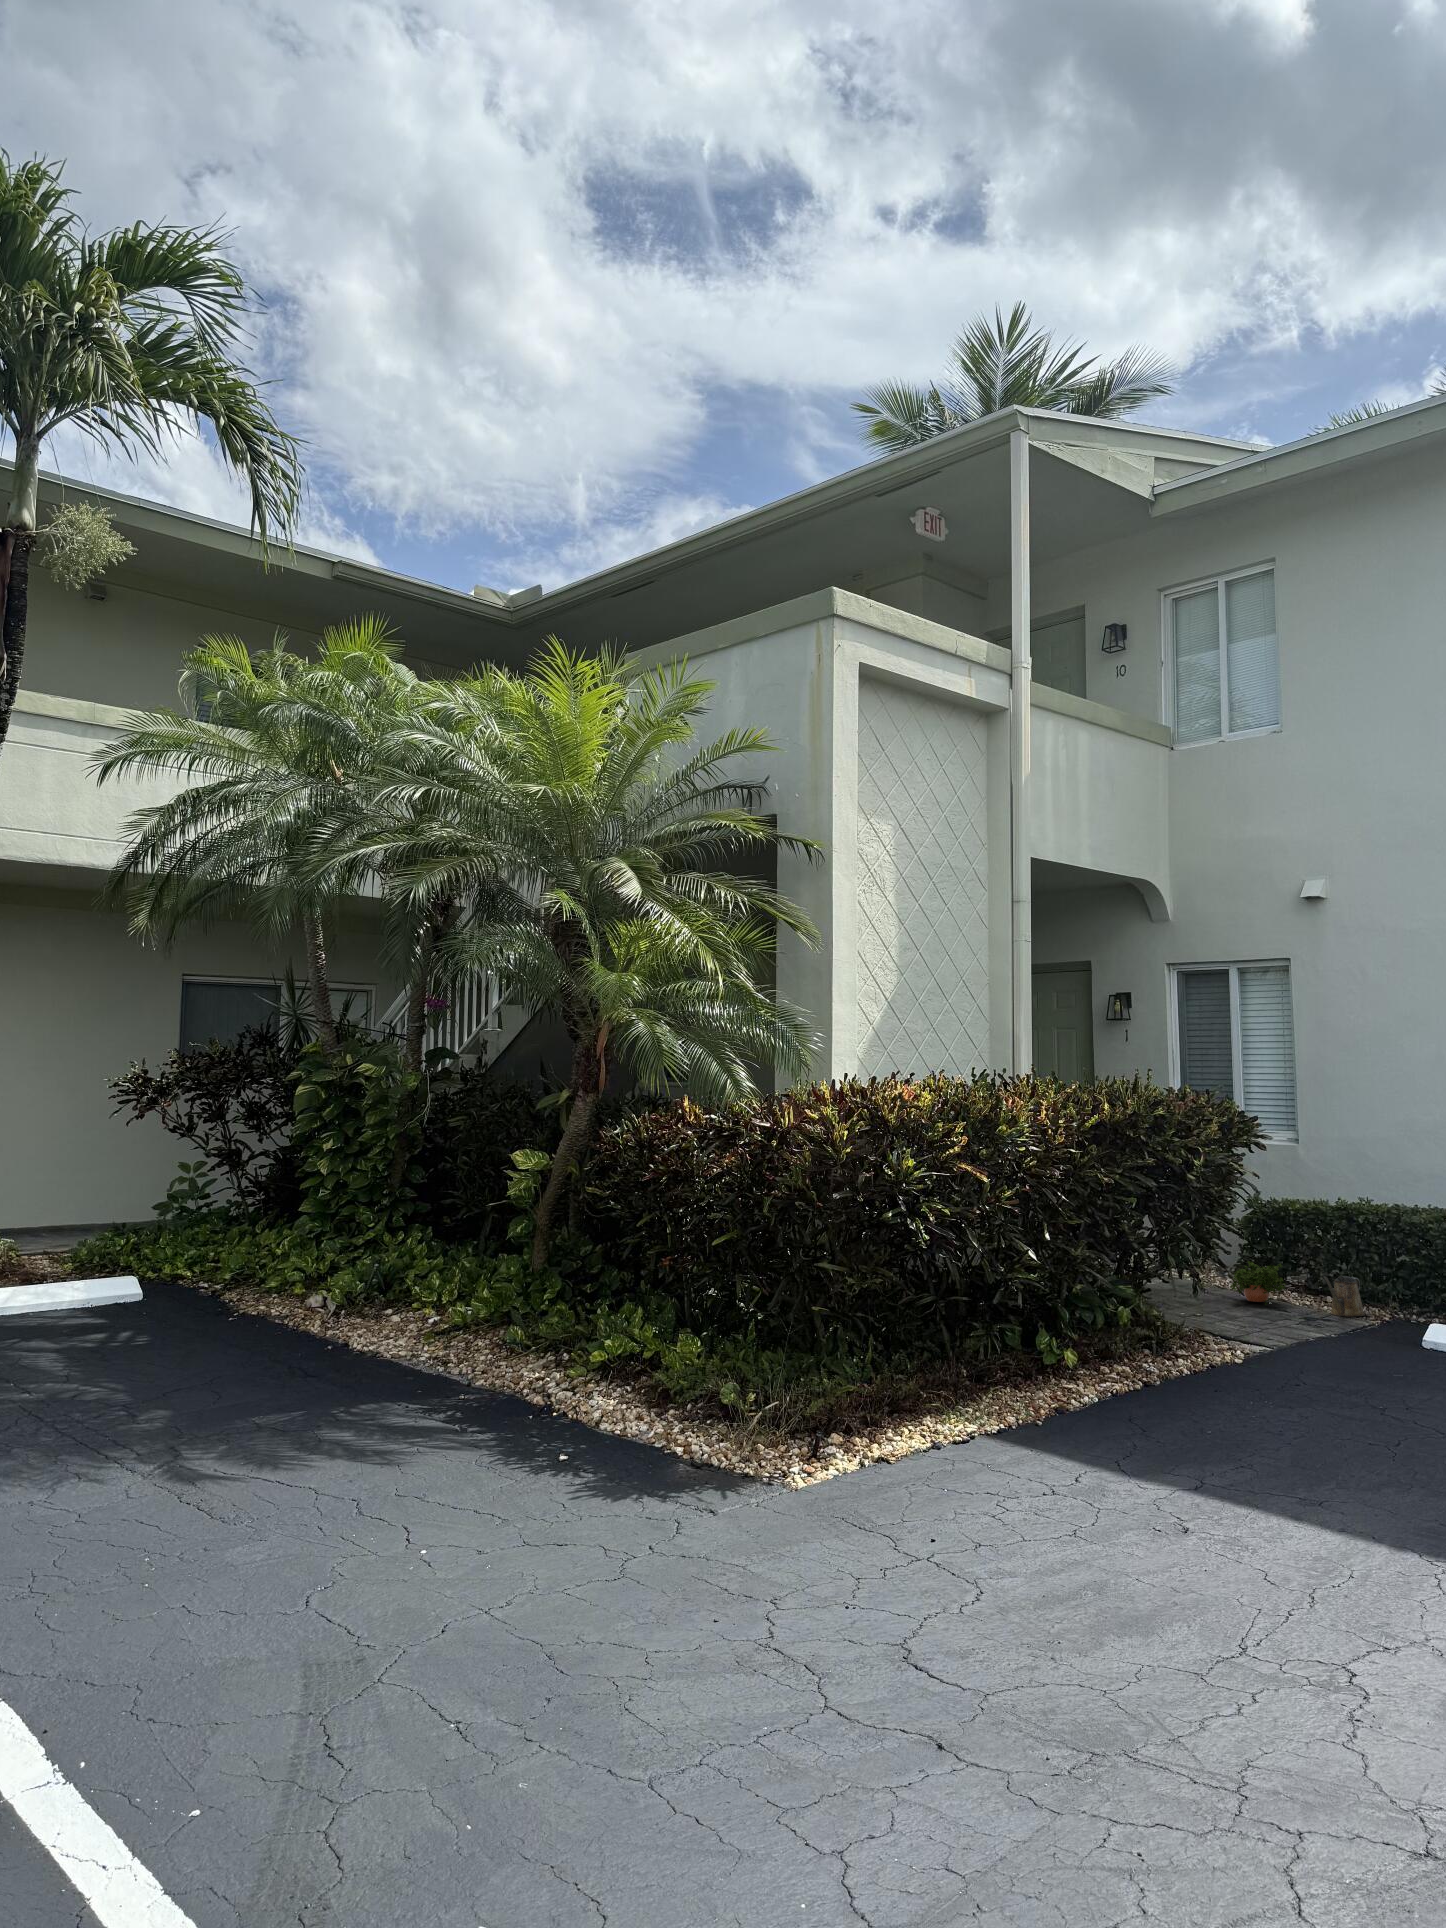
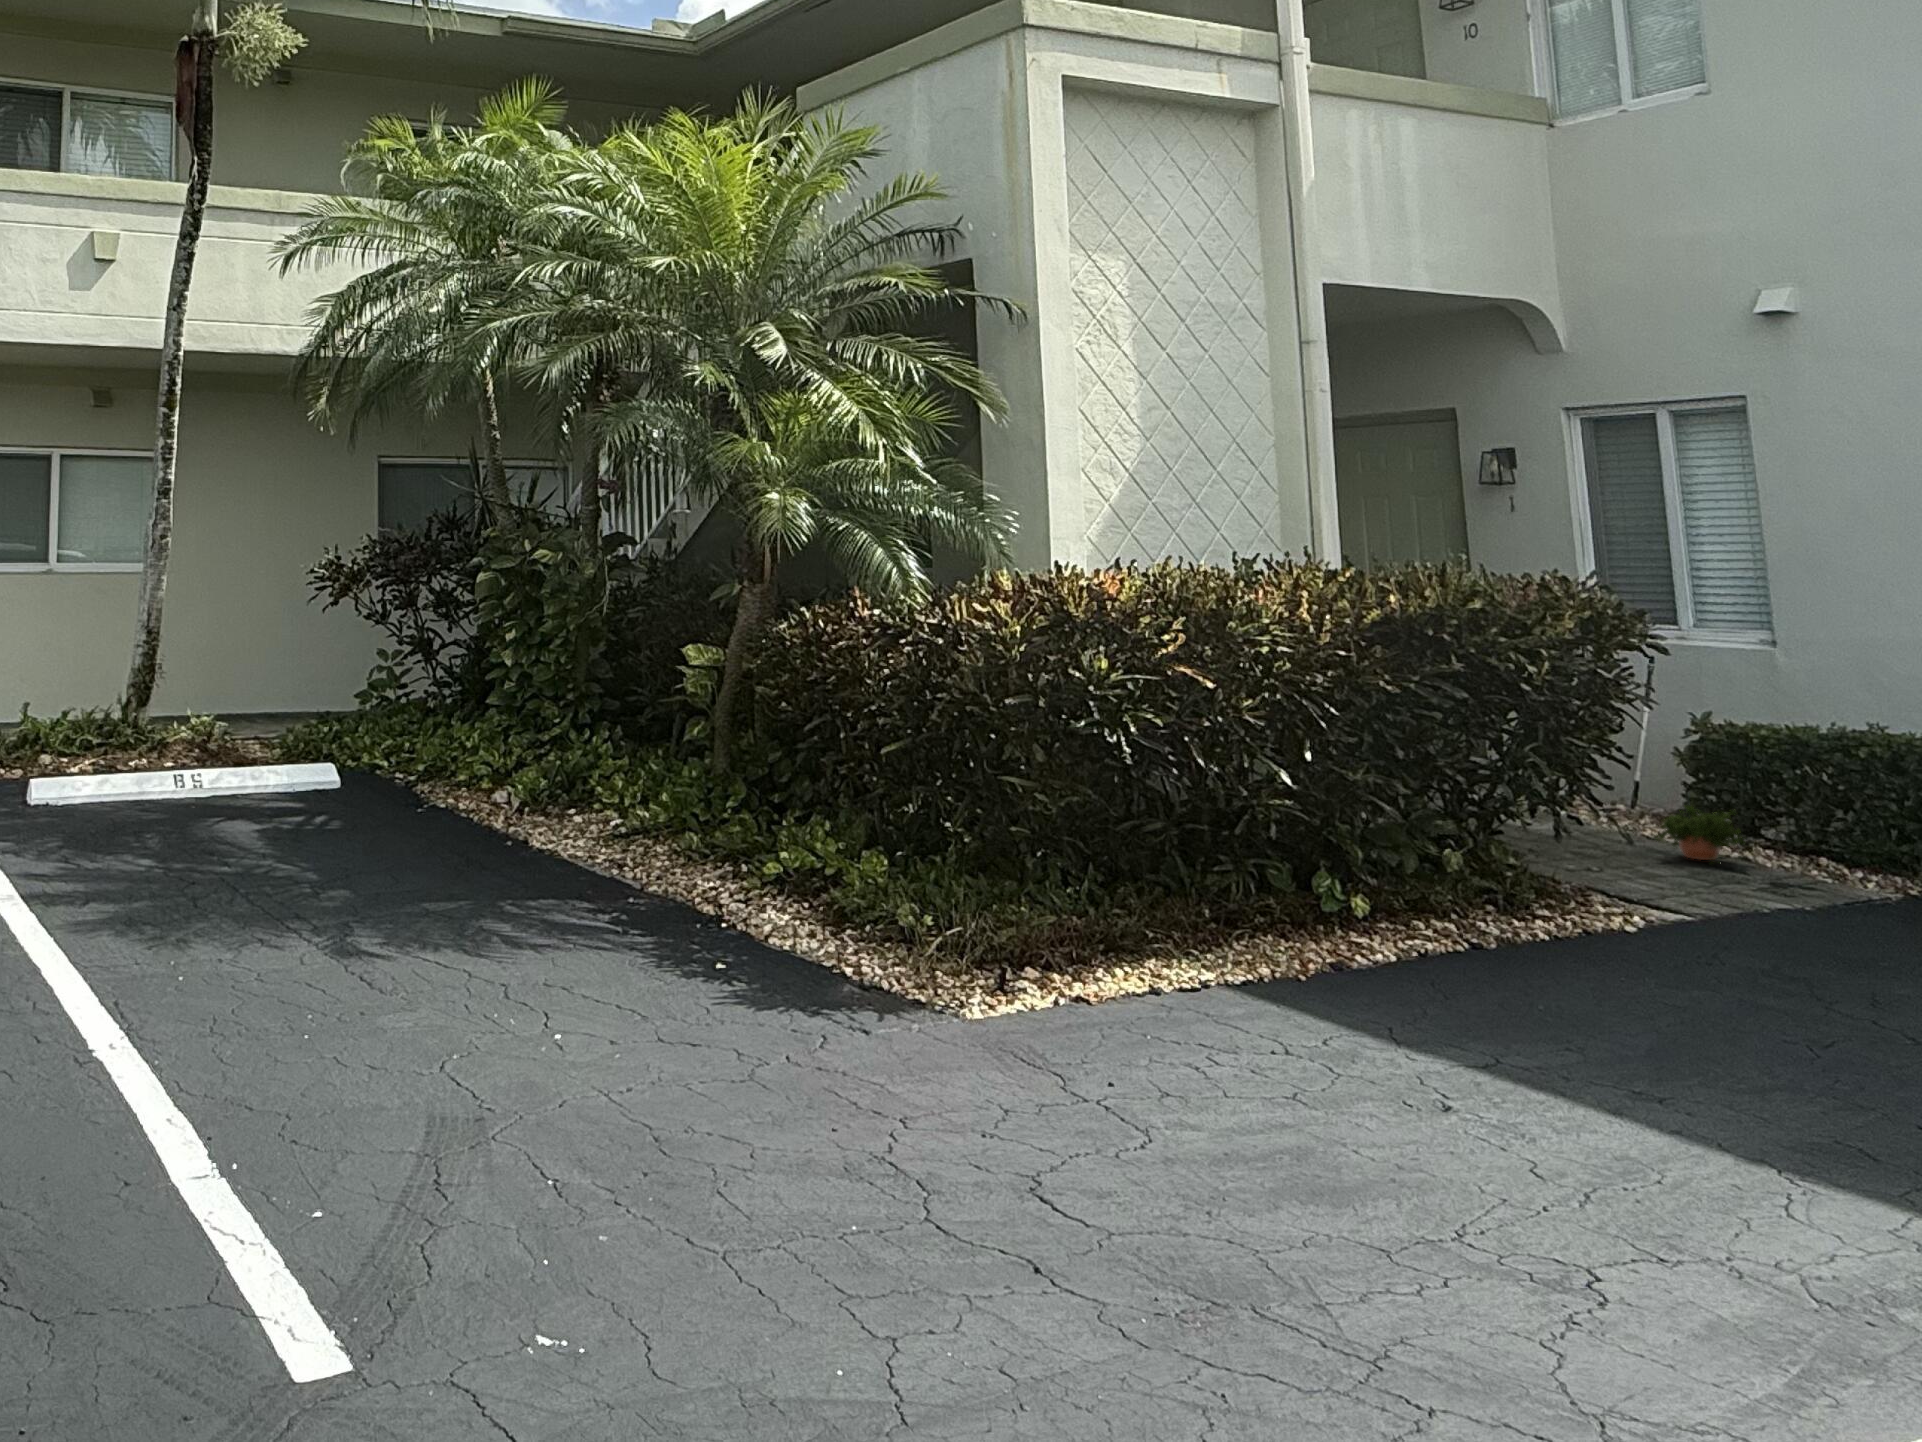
watering can: present [1323,1276,1365,1317] -> none [1792,828,1872,886]

